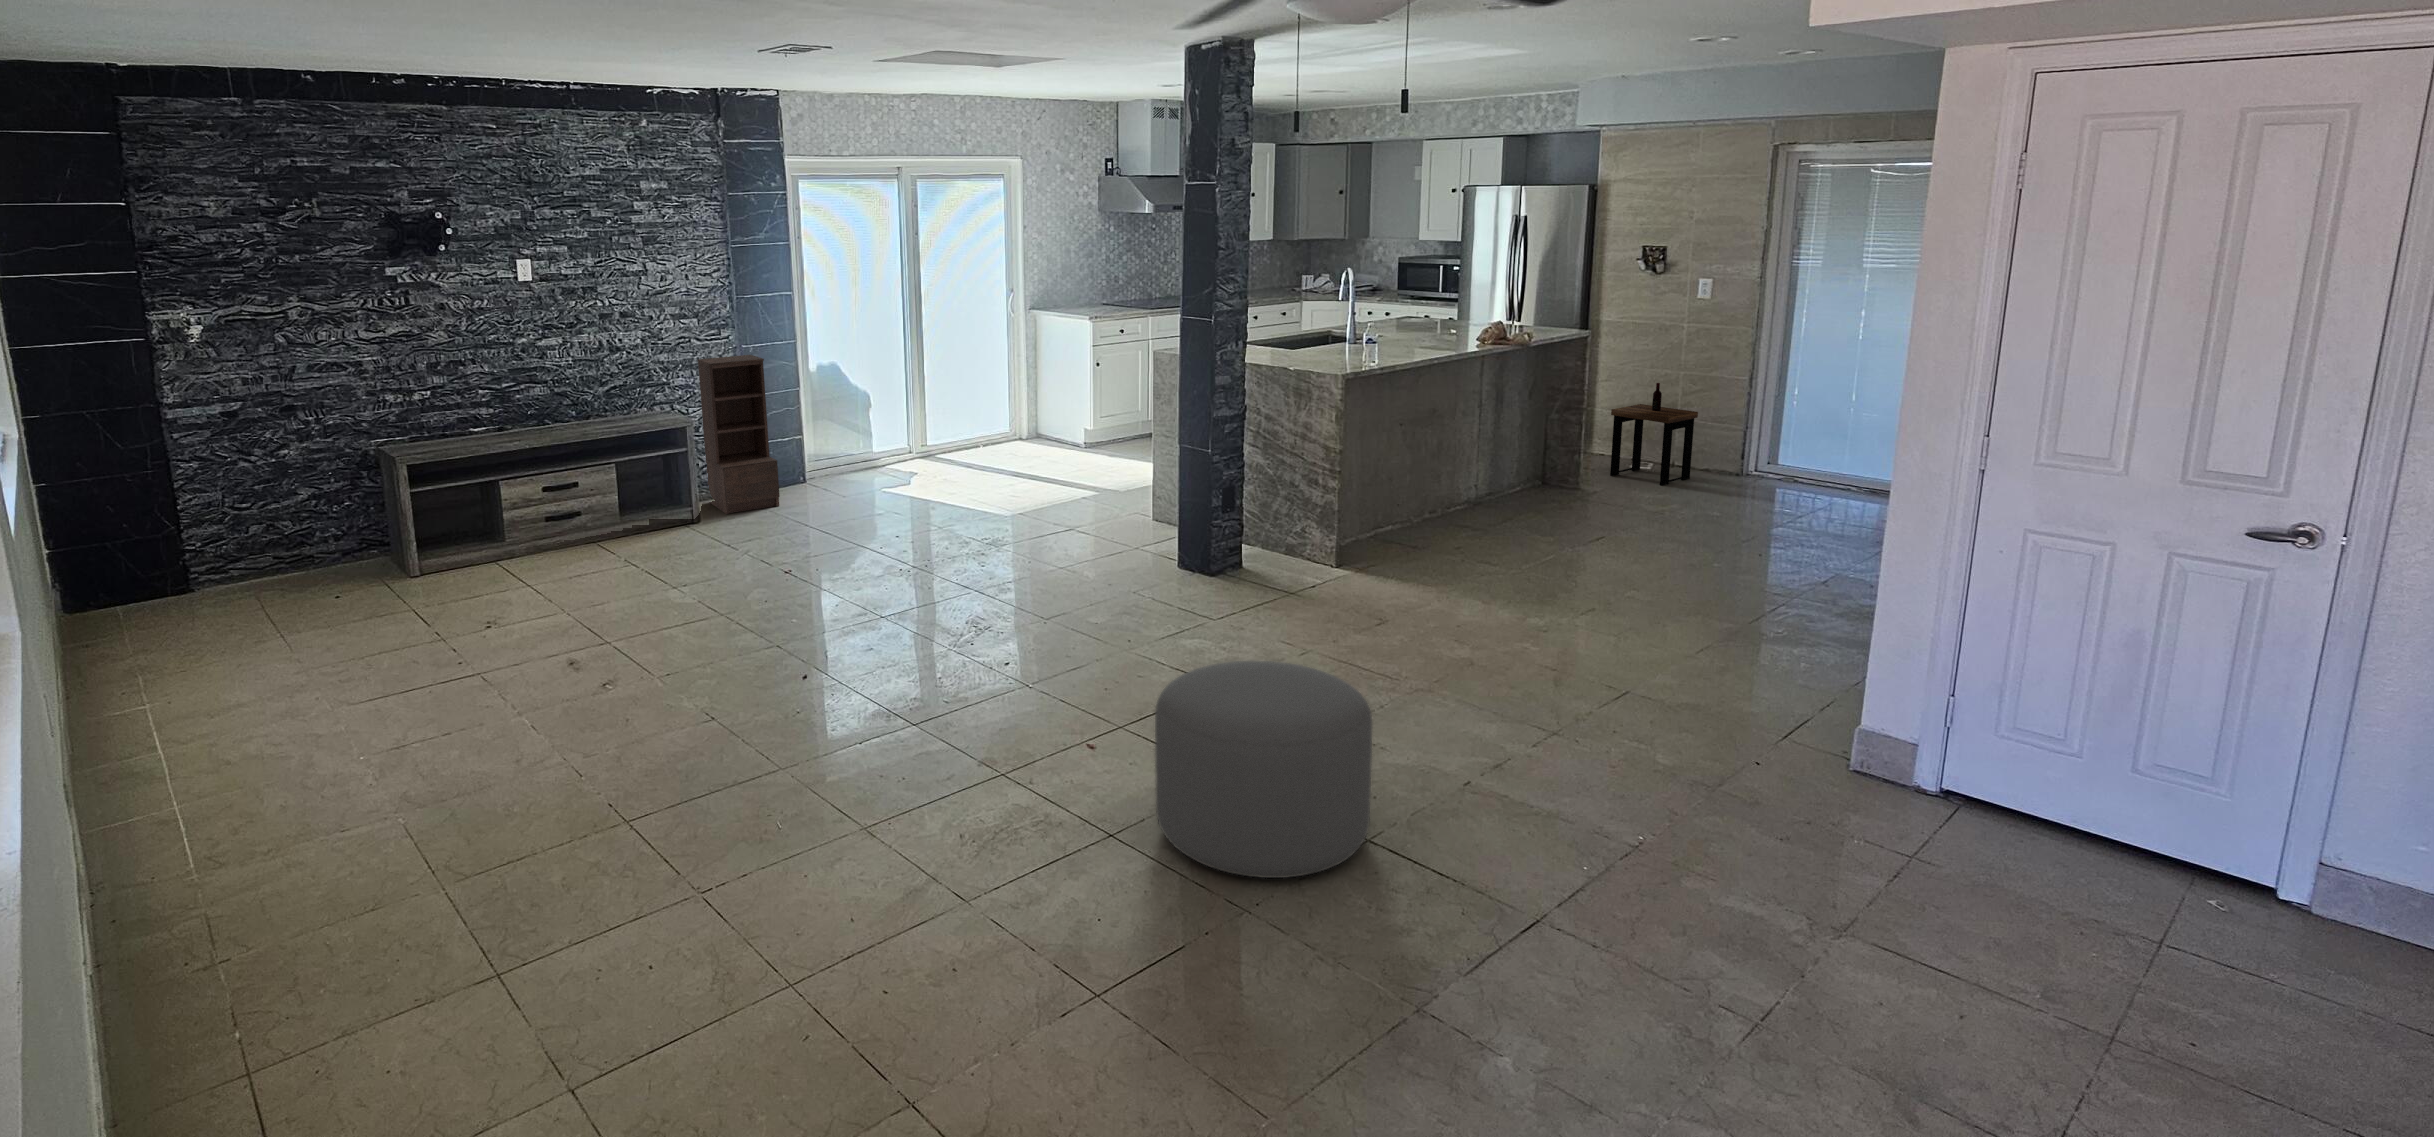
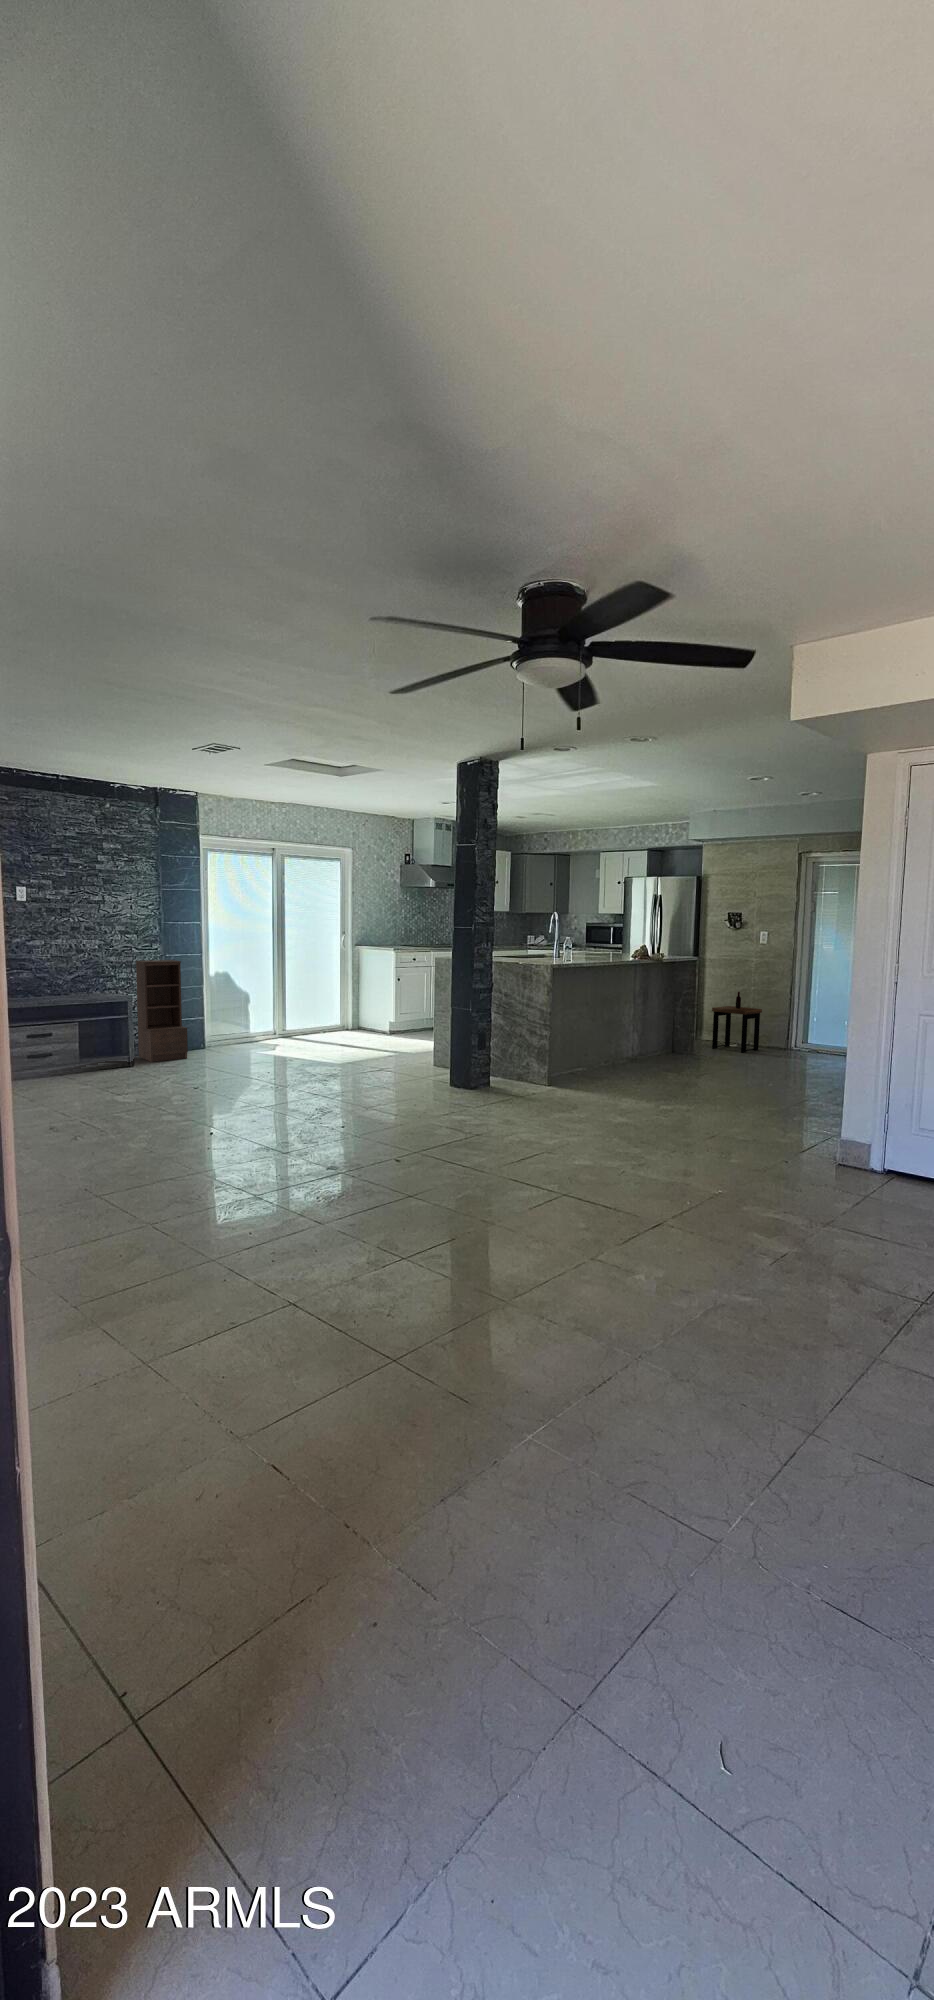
ottoman: present [1155,661,1372,878] -> none [439,1097,569,1214]

